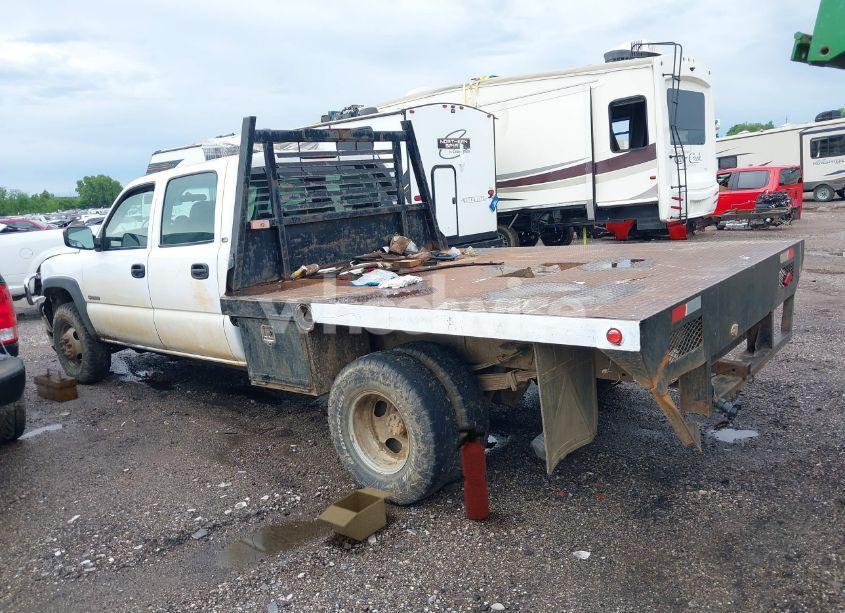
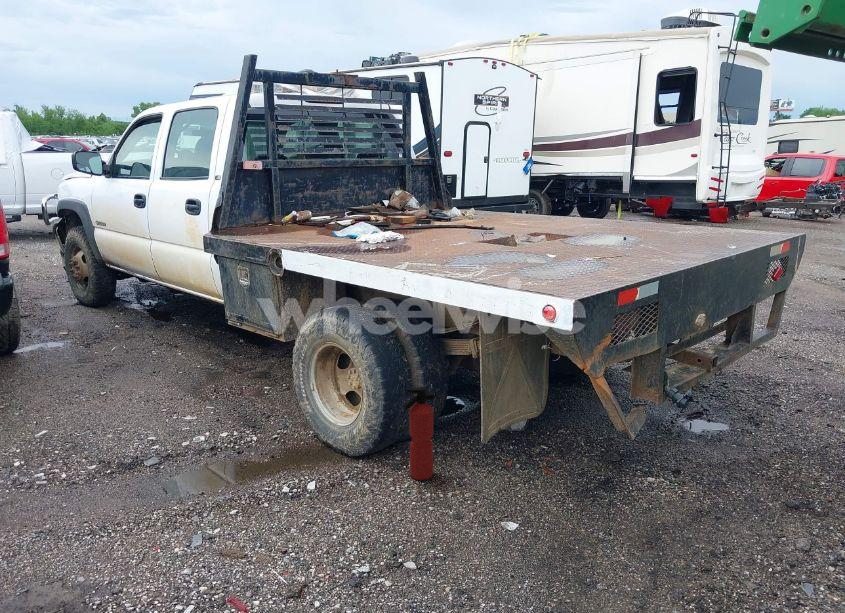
toolbox: present [34,368,78,402] -> none [50,286,90,320]
cardboard box: present [318,487,395,541] -> none [261,436,344,487]

